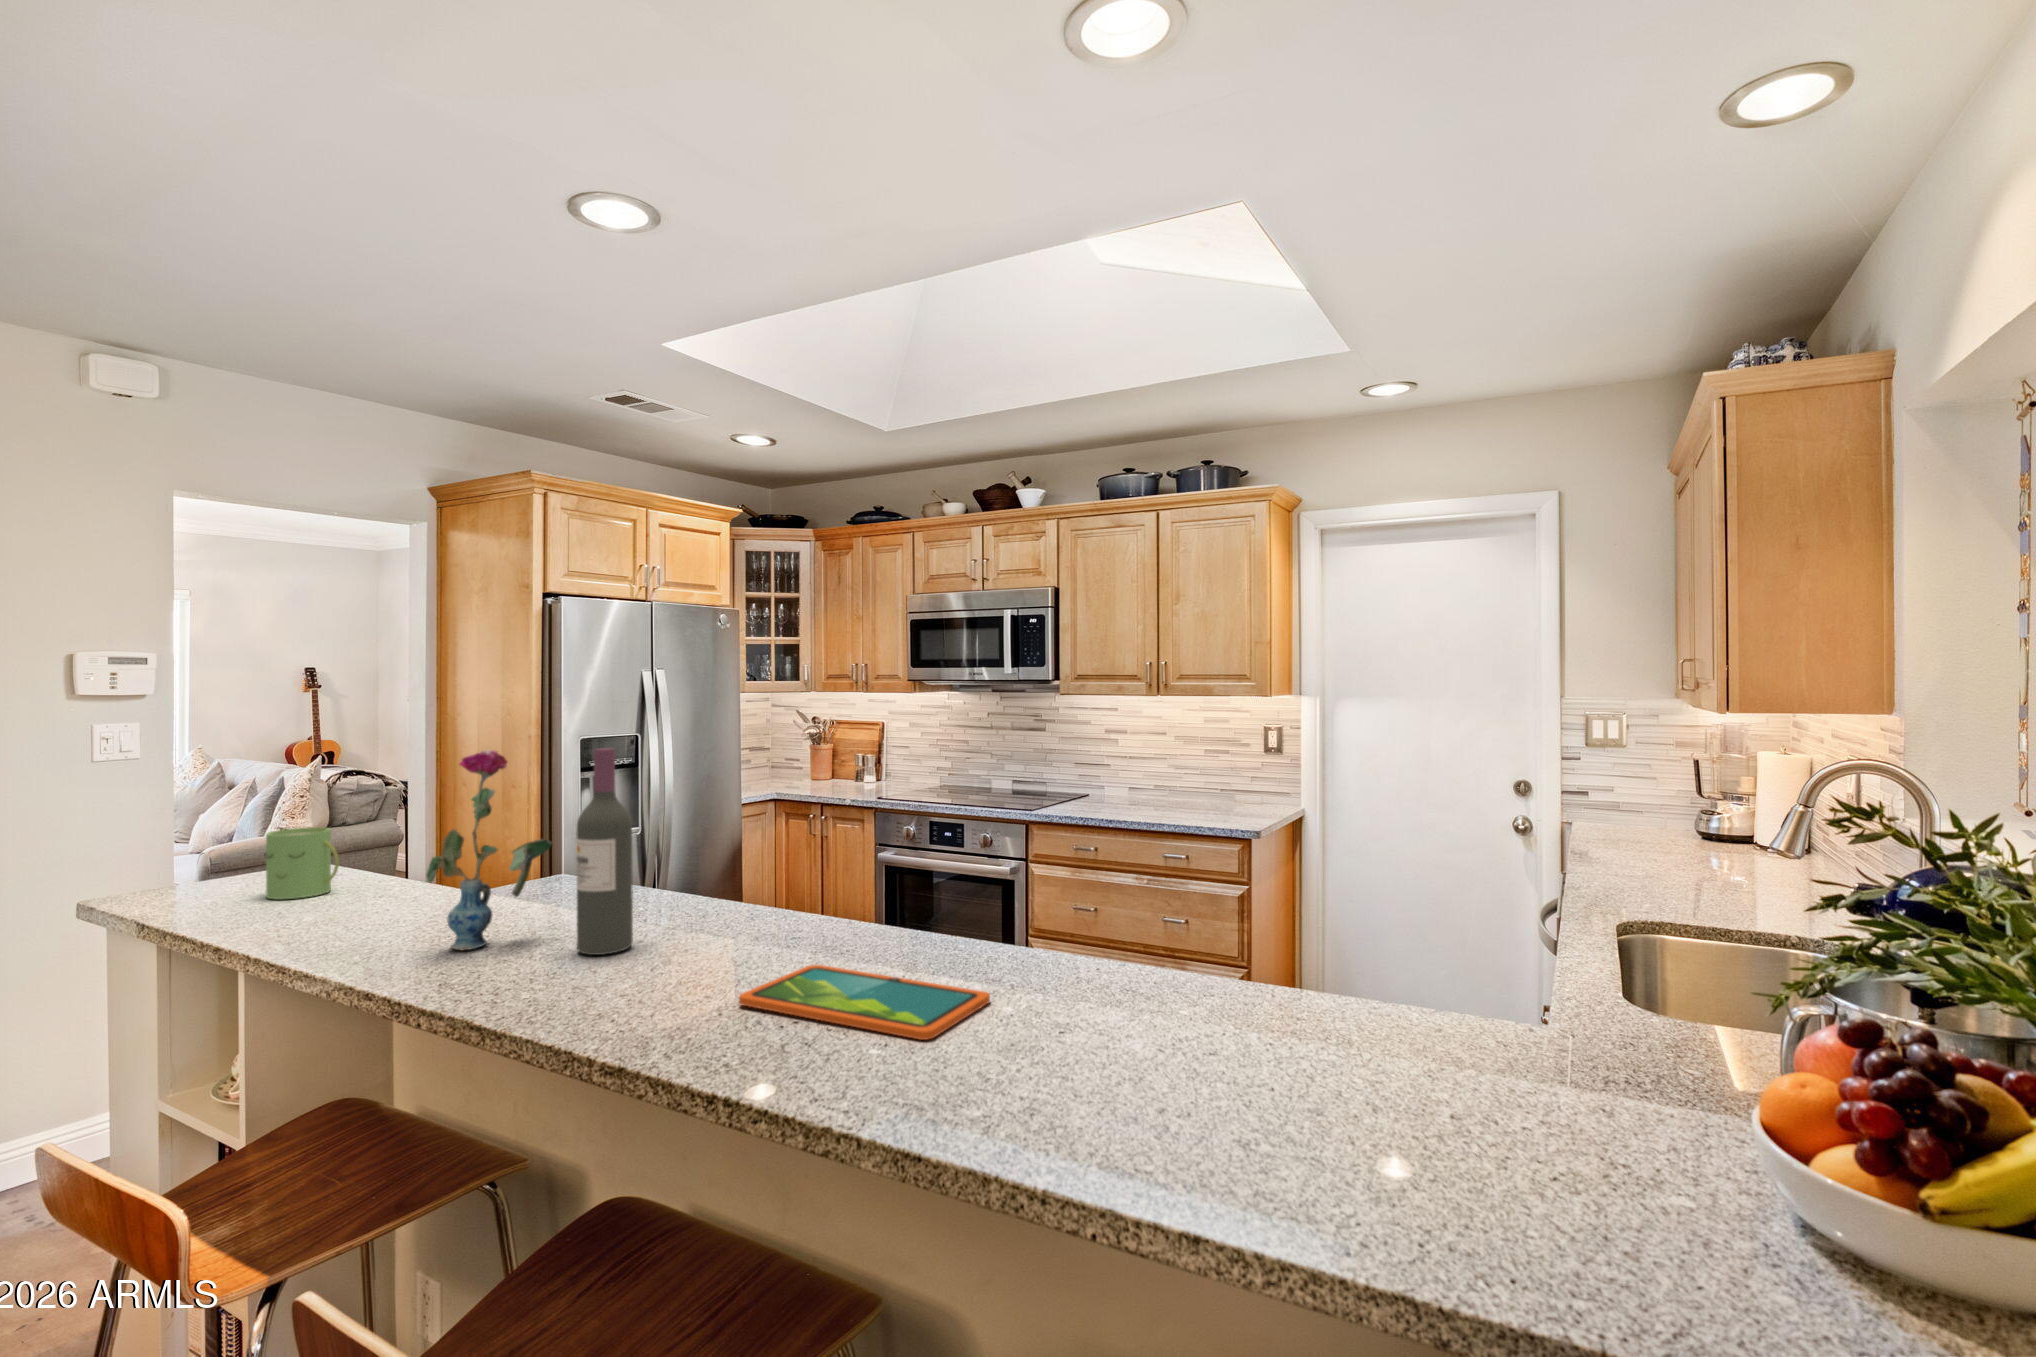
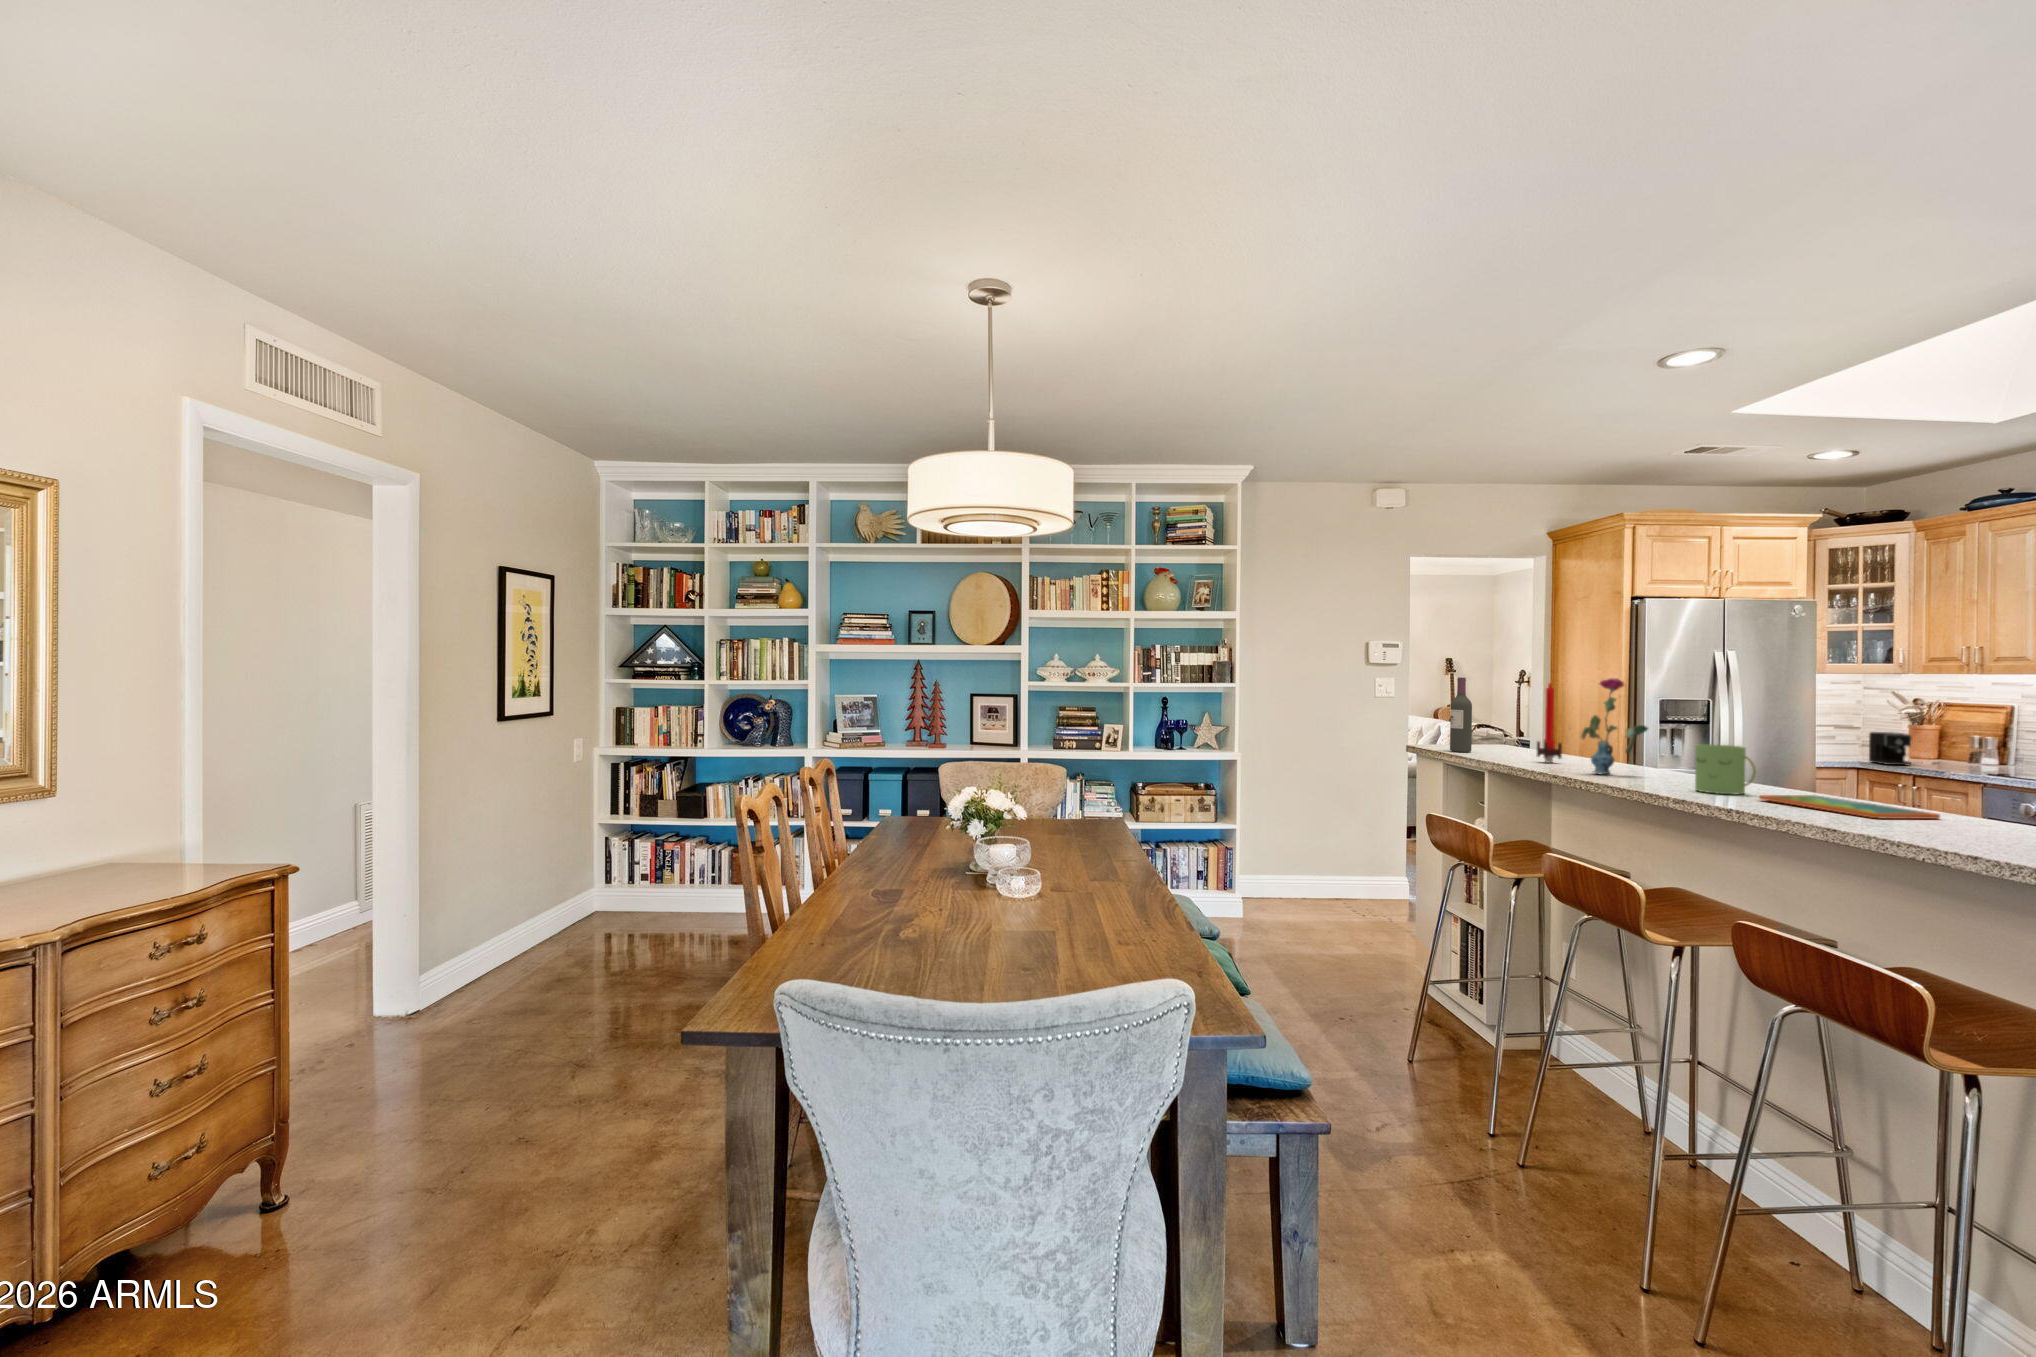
wine bottle: present [577,748,633,955] -> present [1450,678,1472,752]
candle: none [356,753,405,913] -> present [1537,684,1562,762]
coffee maker: none [784,756,836,793] -> present [1869,732,1911,766]
mug: present [264,827,339,899] -> present [1695,744,1756,795]

